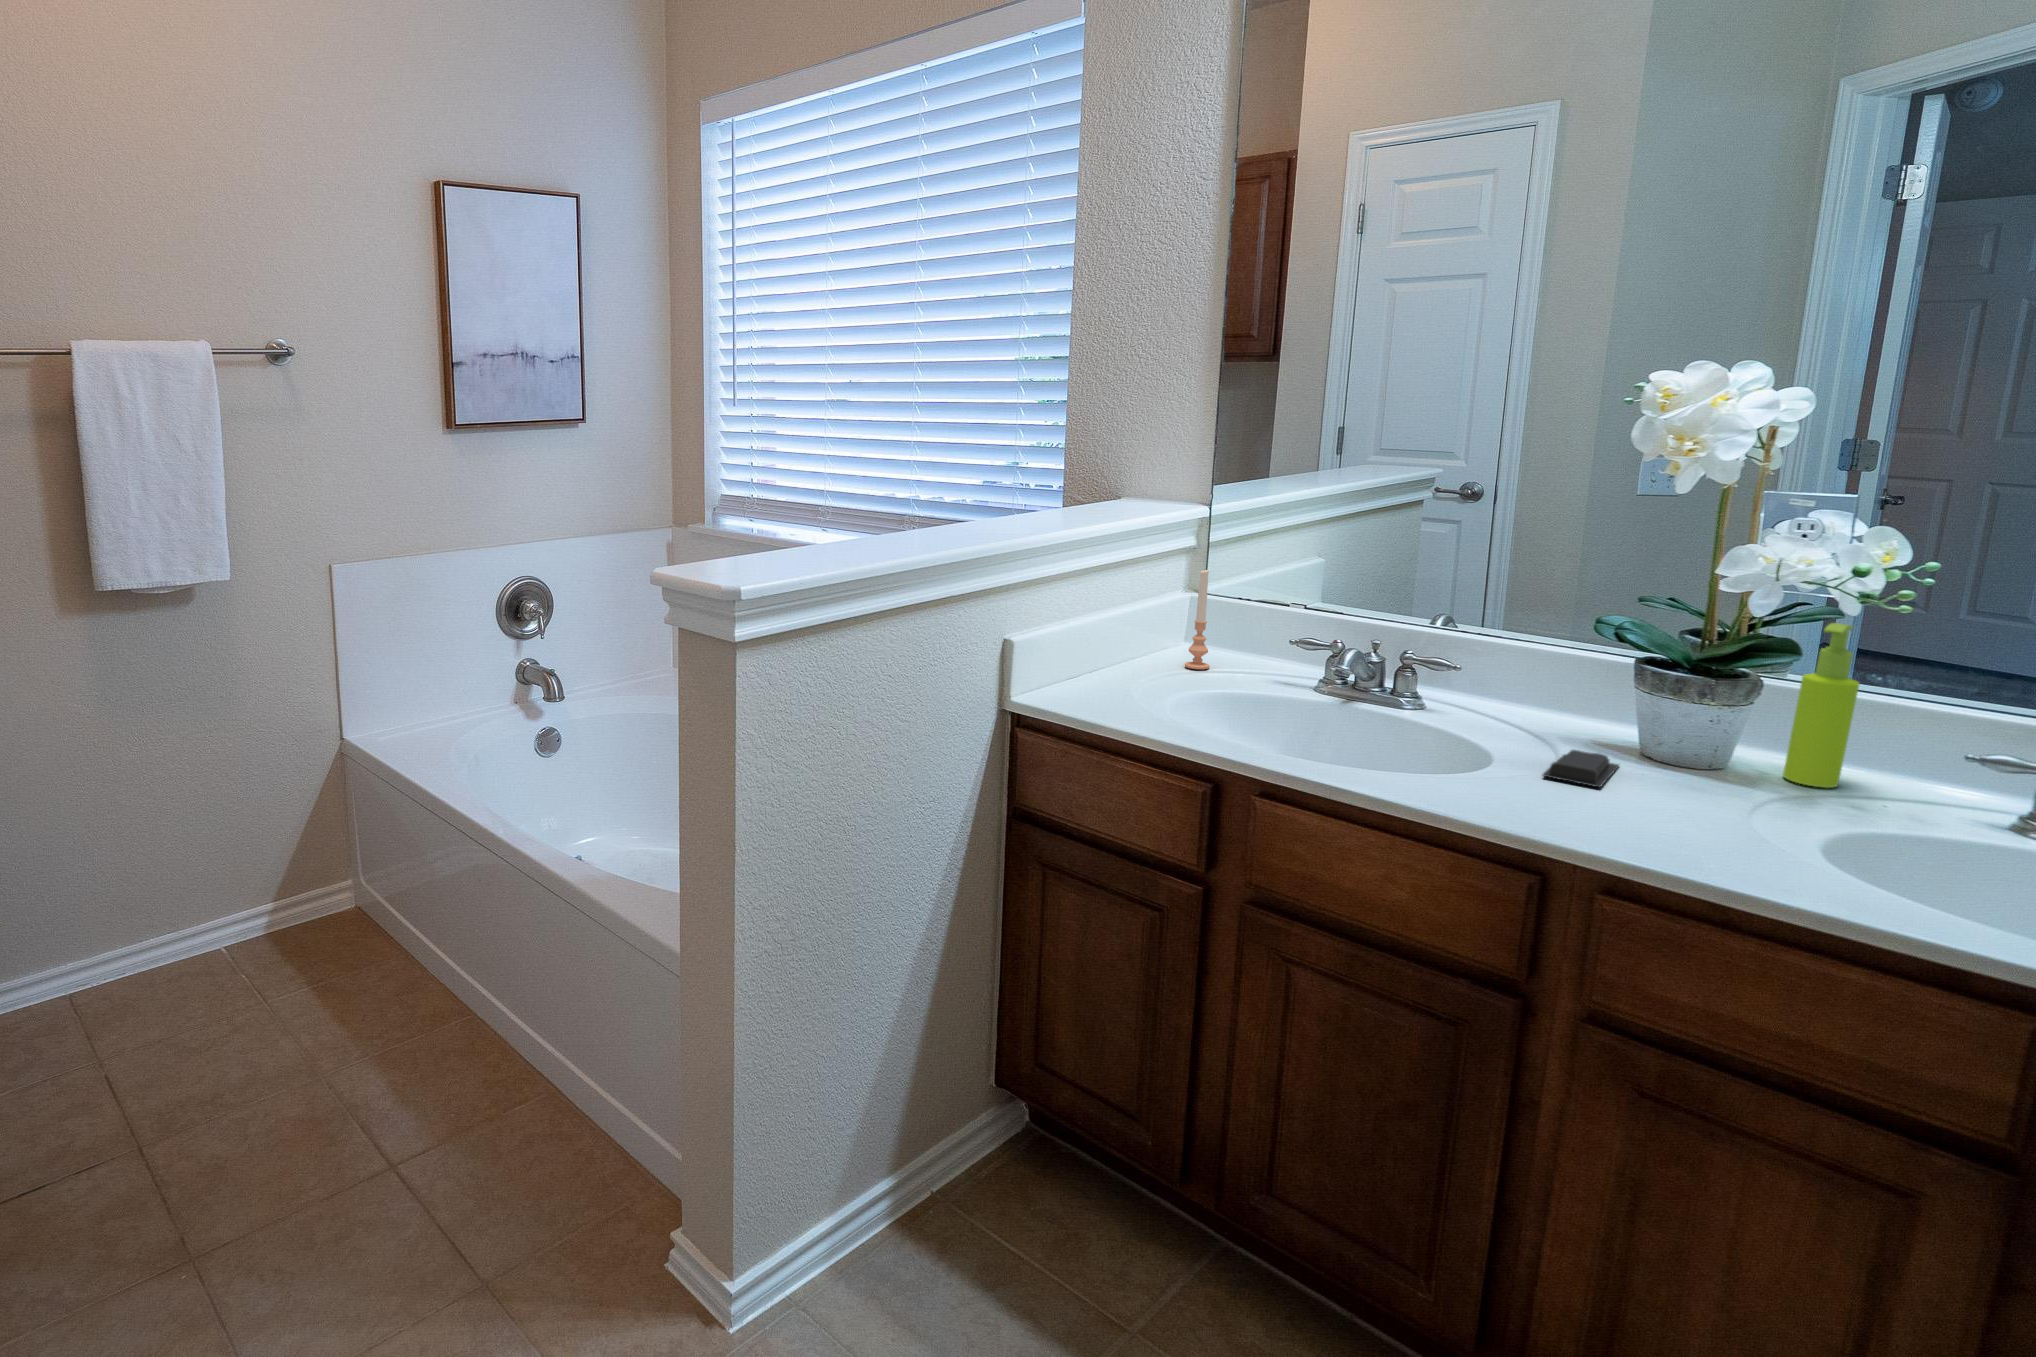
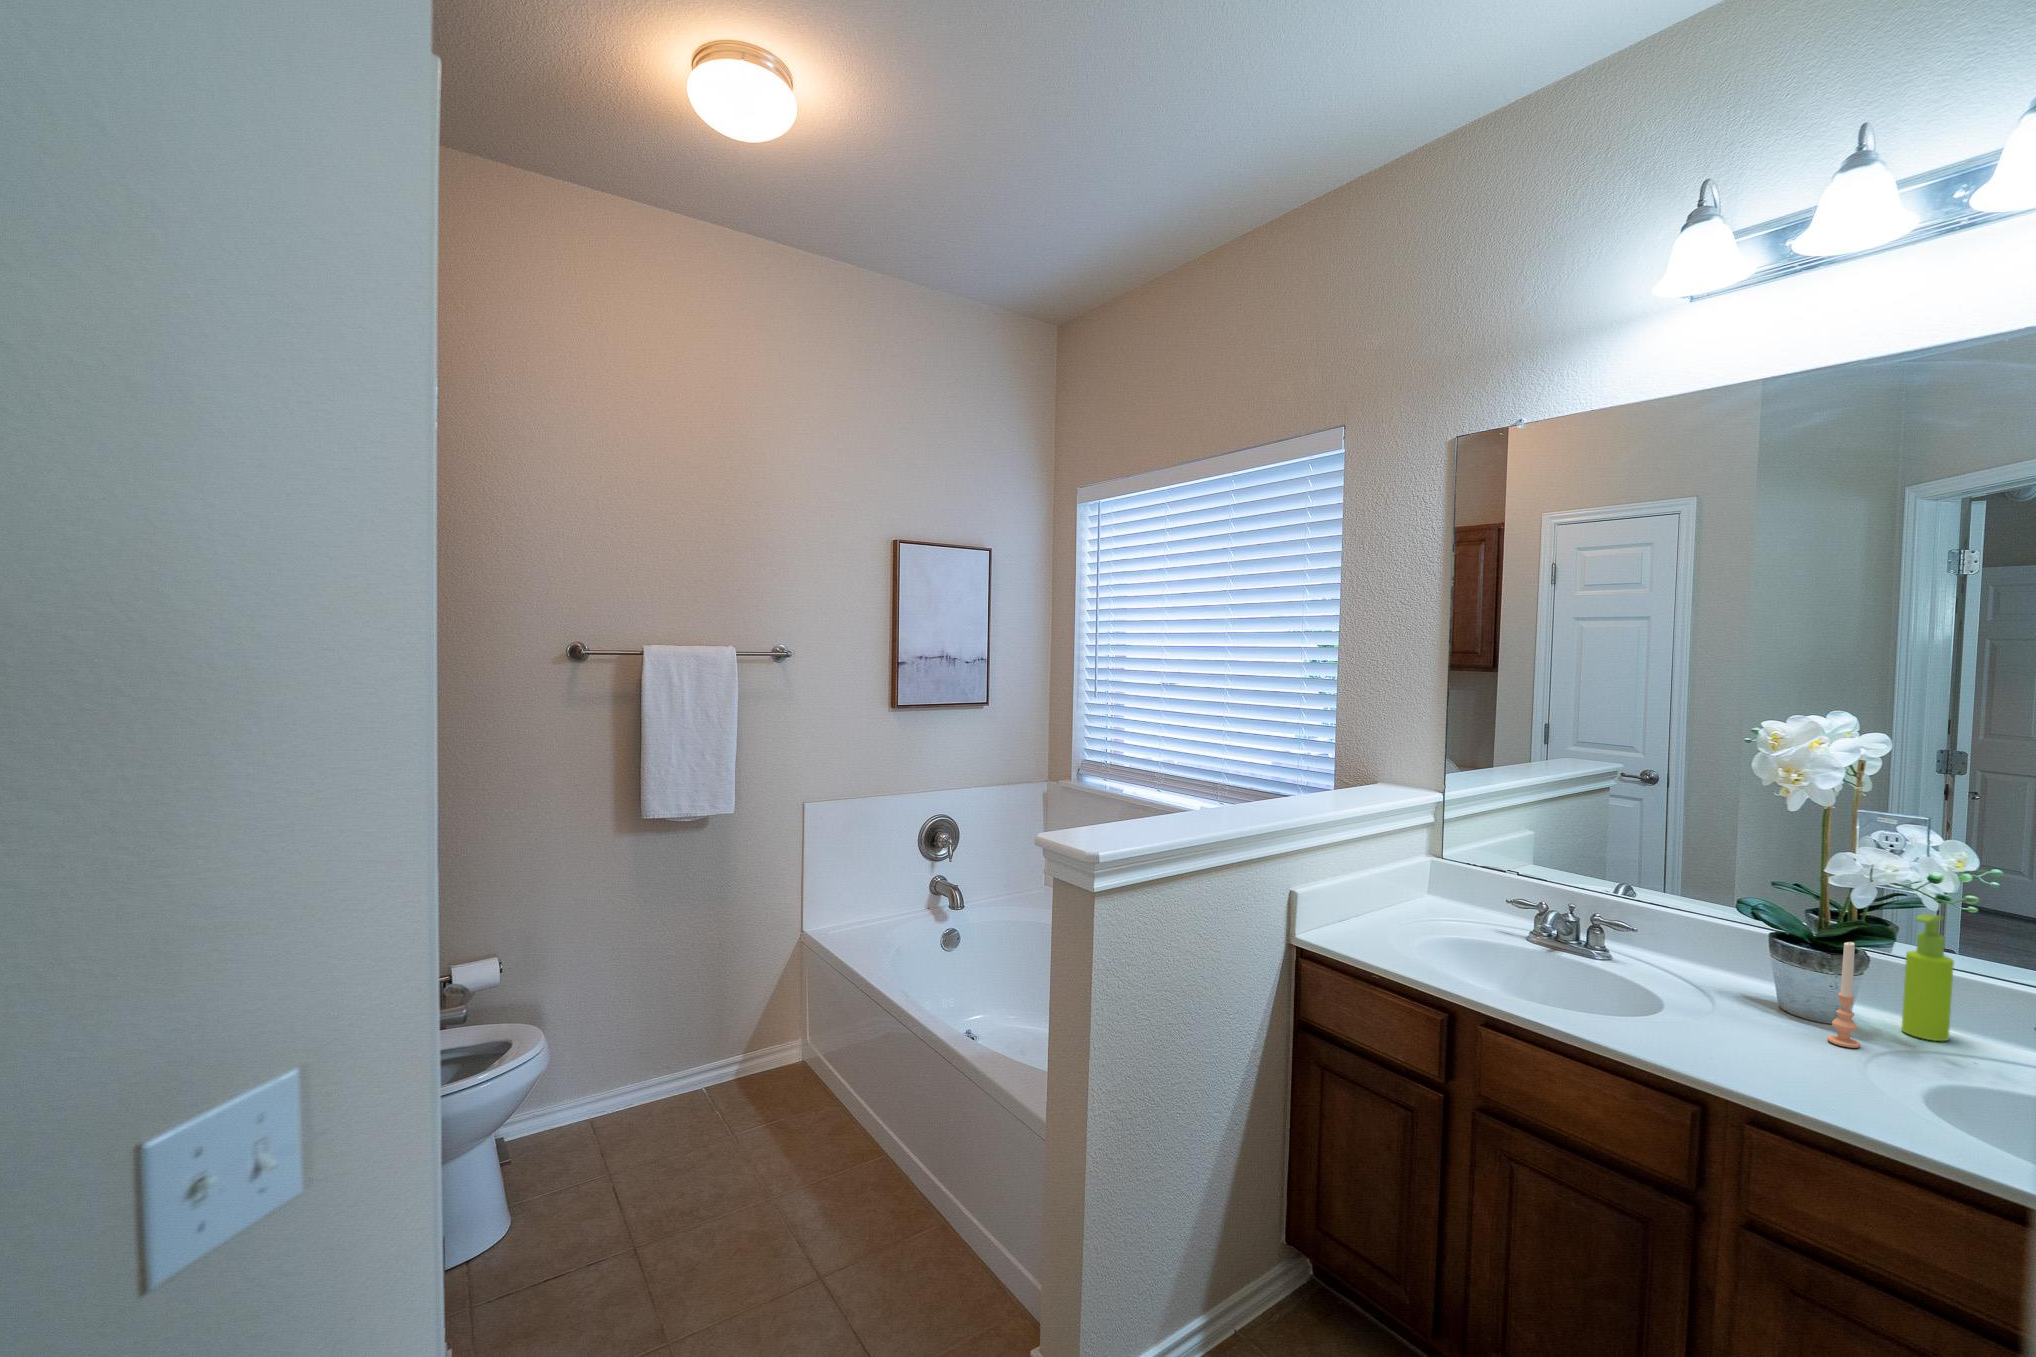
candle: present [1185,570,1210,669] -> present [1827,942,1860,1048]
soap bar: present [1543,750,1619,787] -> none [1693,996,1762,1026]

